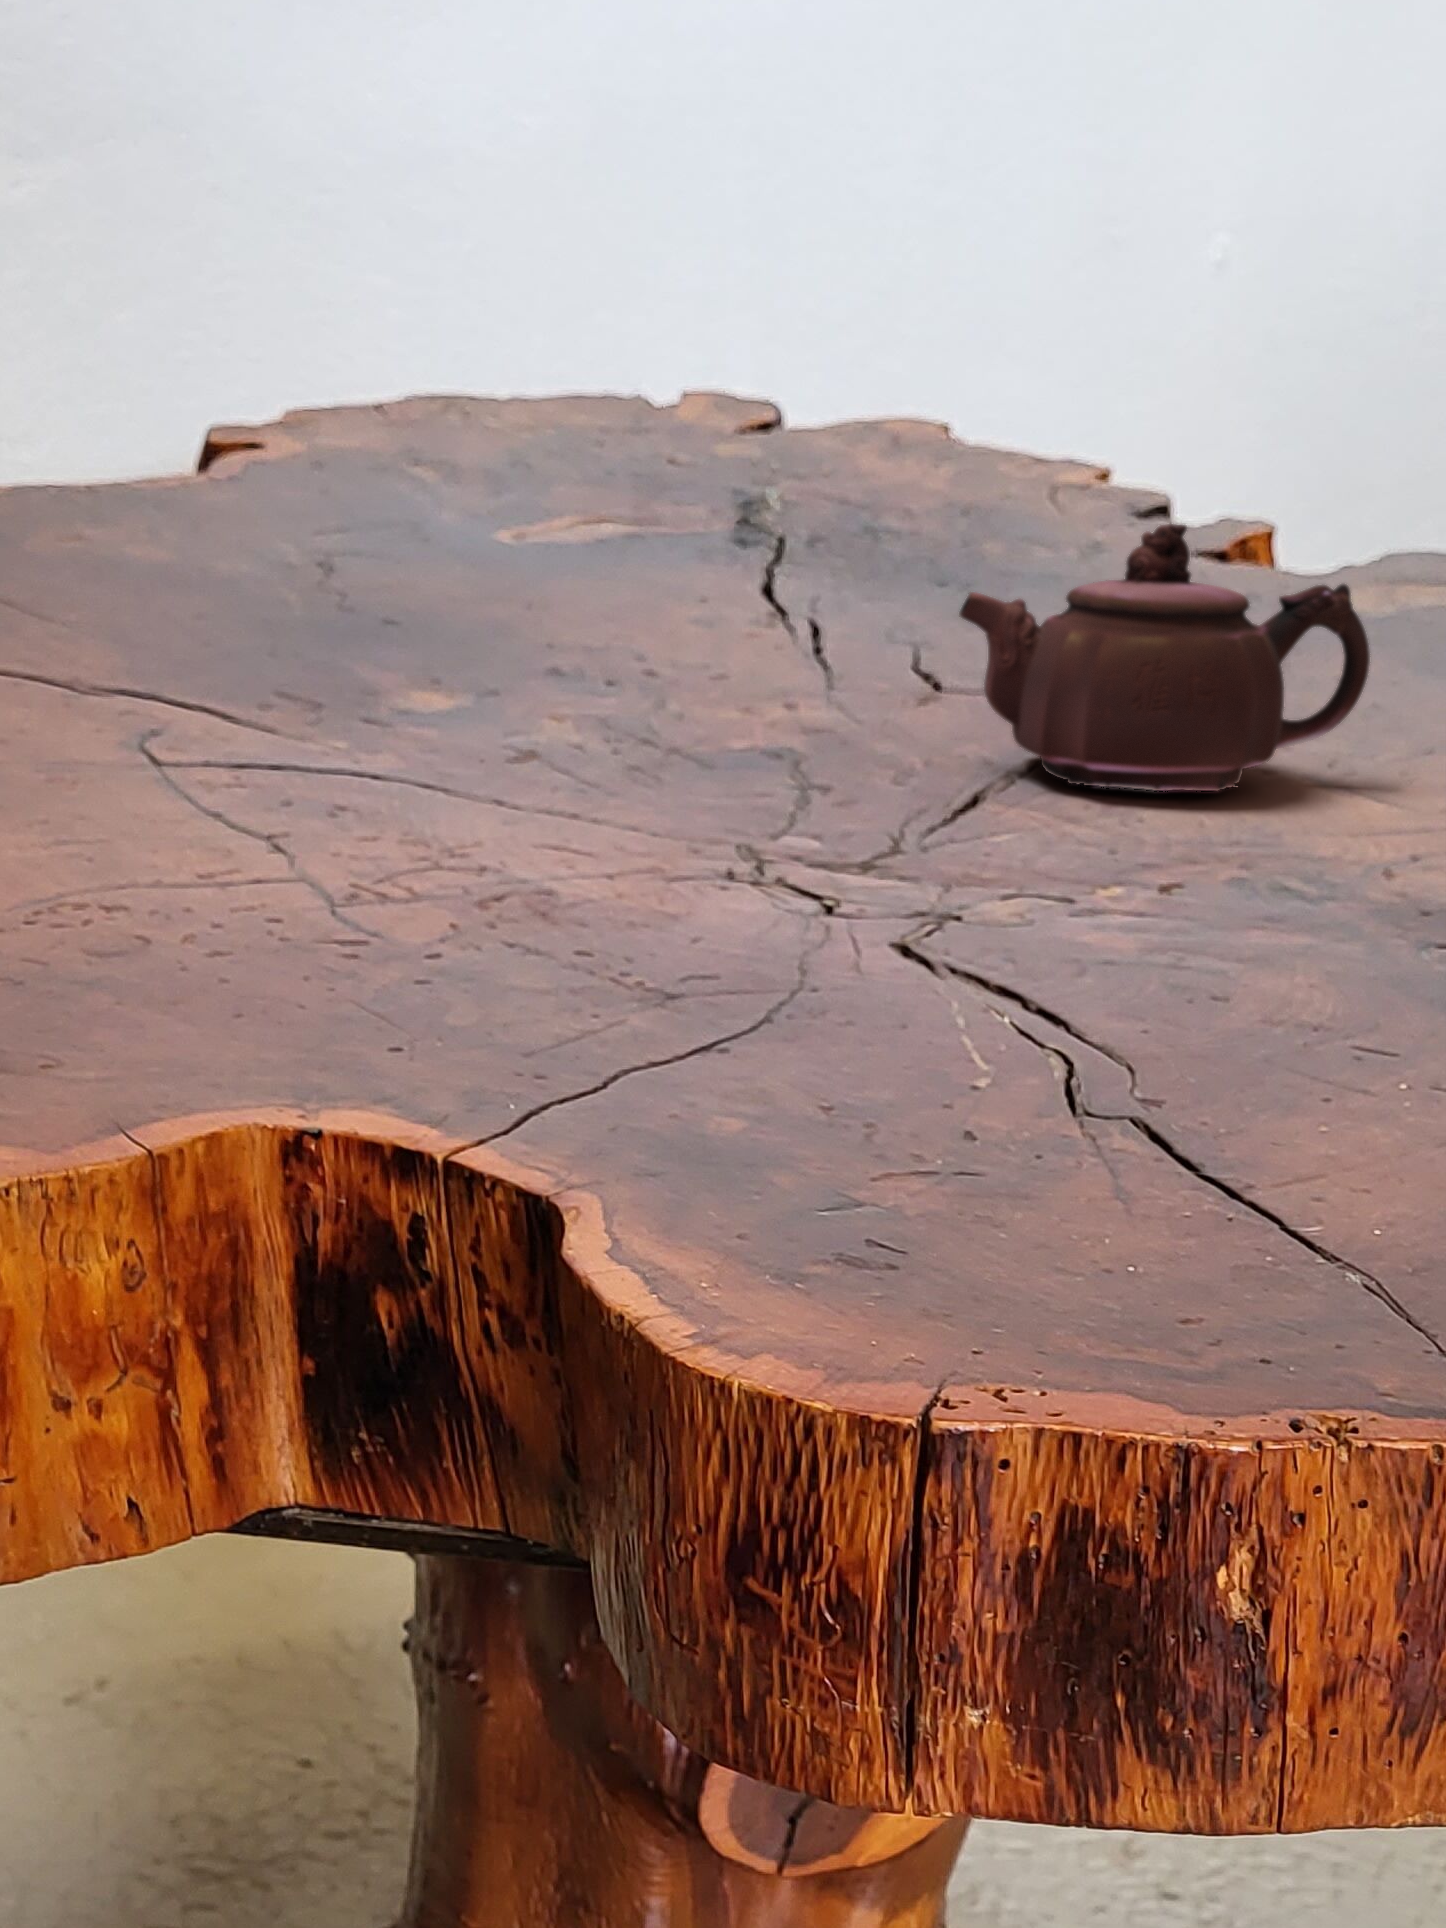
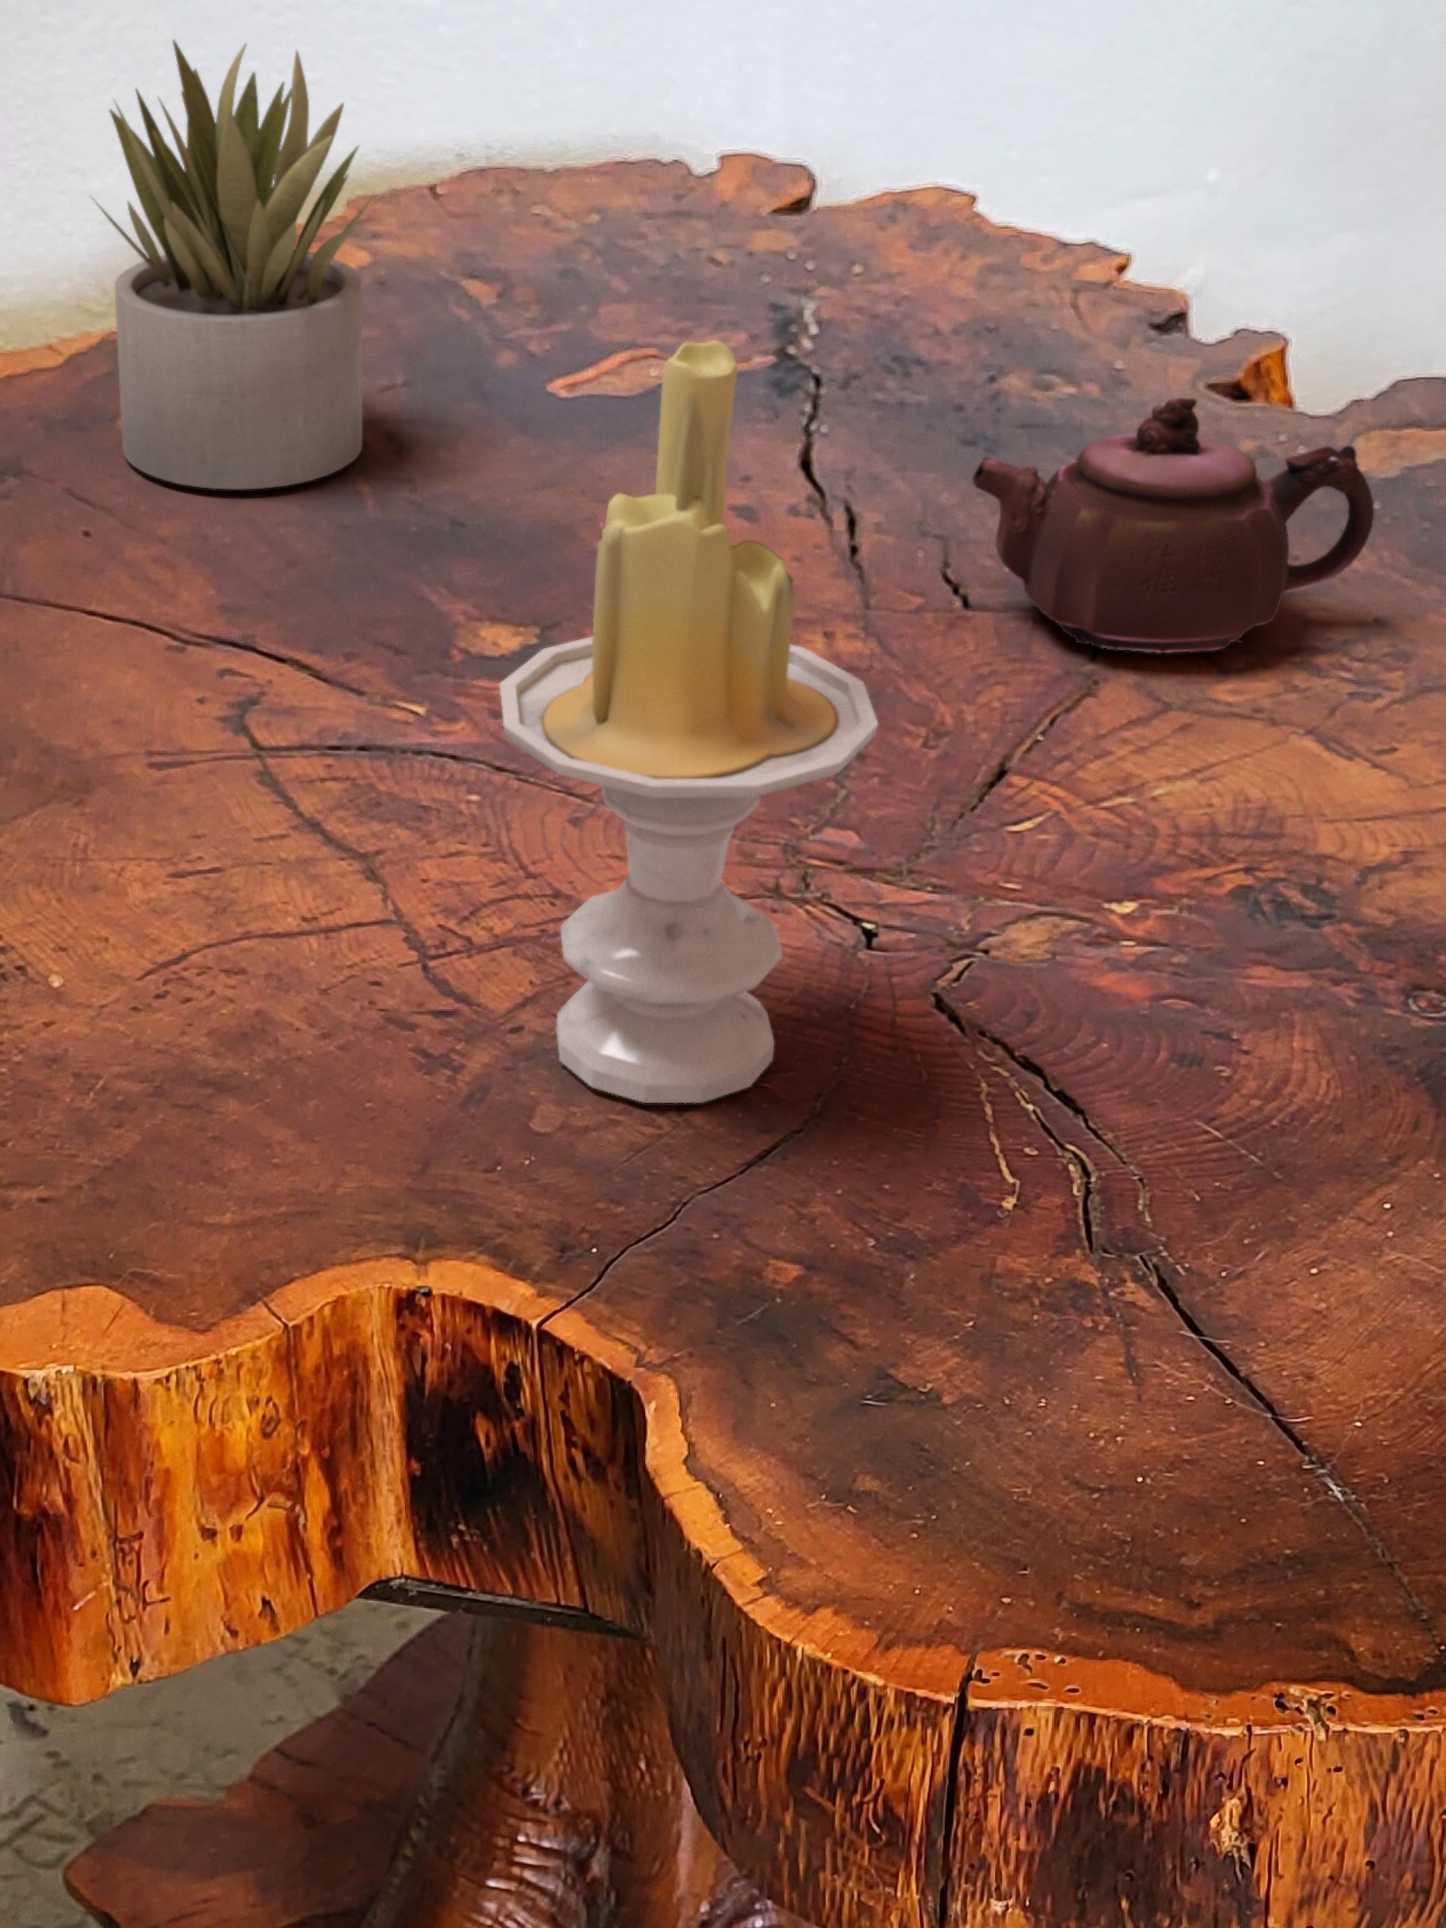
candle: none [423,120,839,1032] -> present [500,340,878,1103]
succulent plant: none [45,200,340,675] -> present [97,41,368,489]

